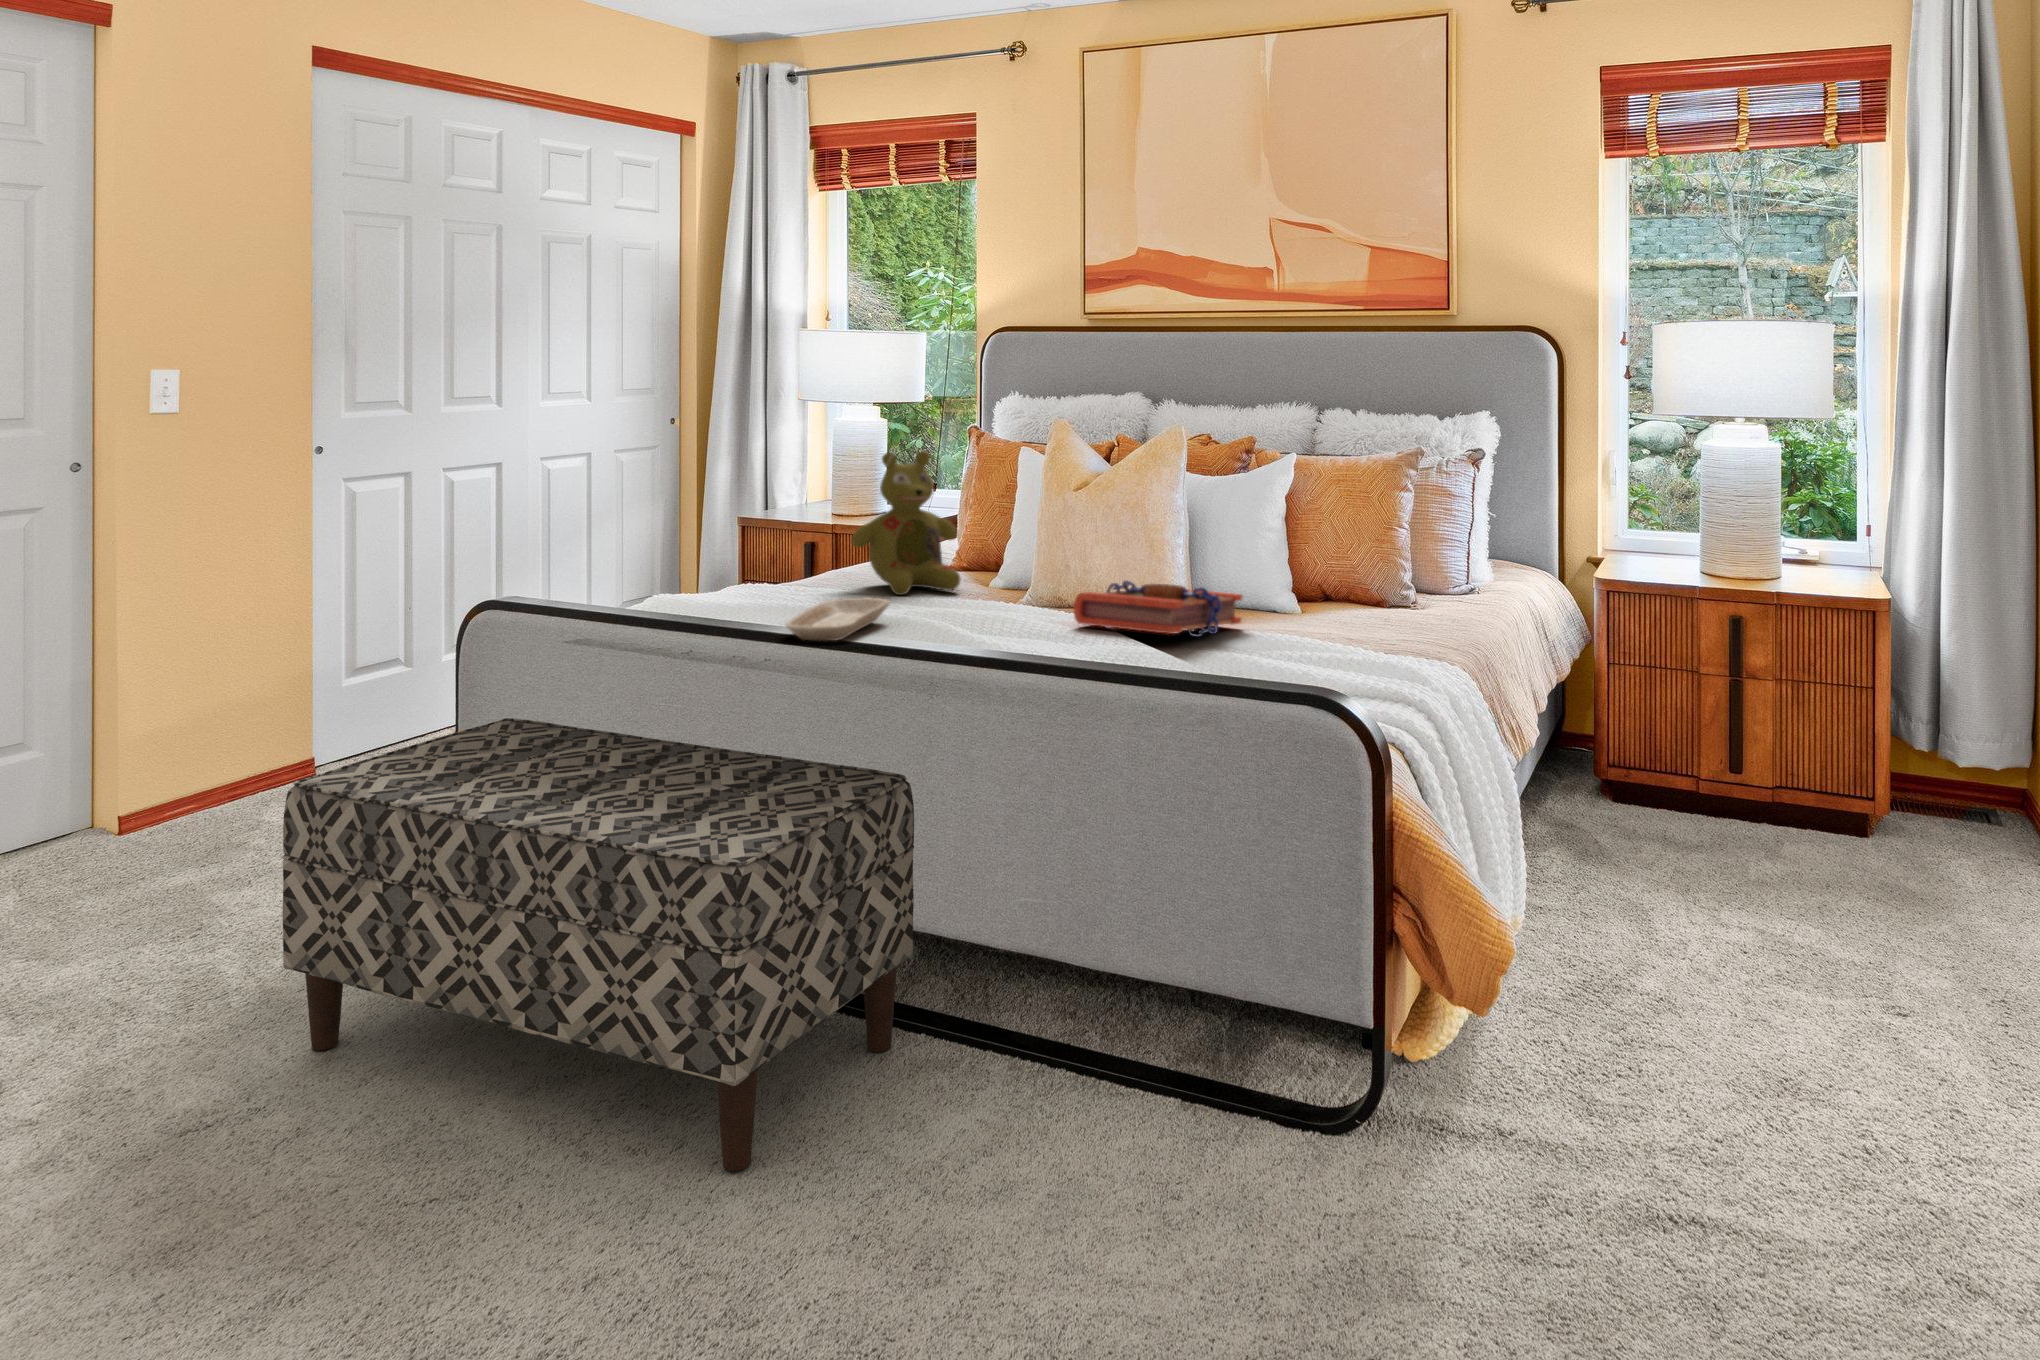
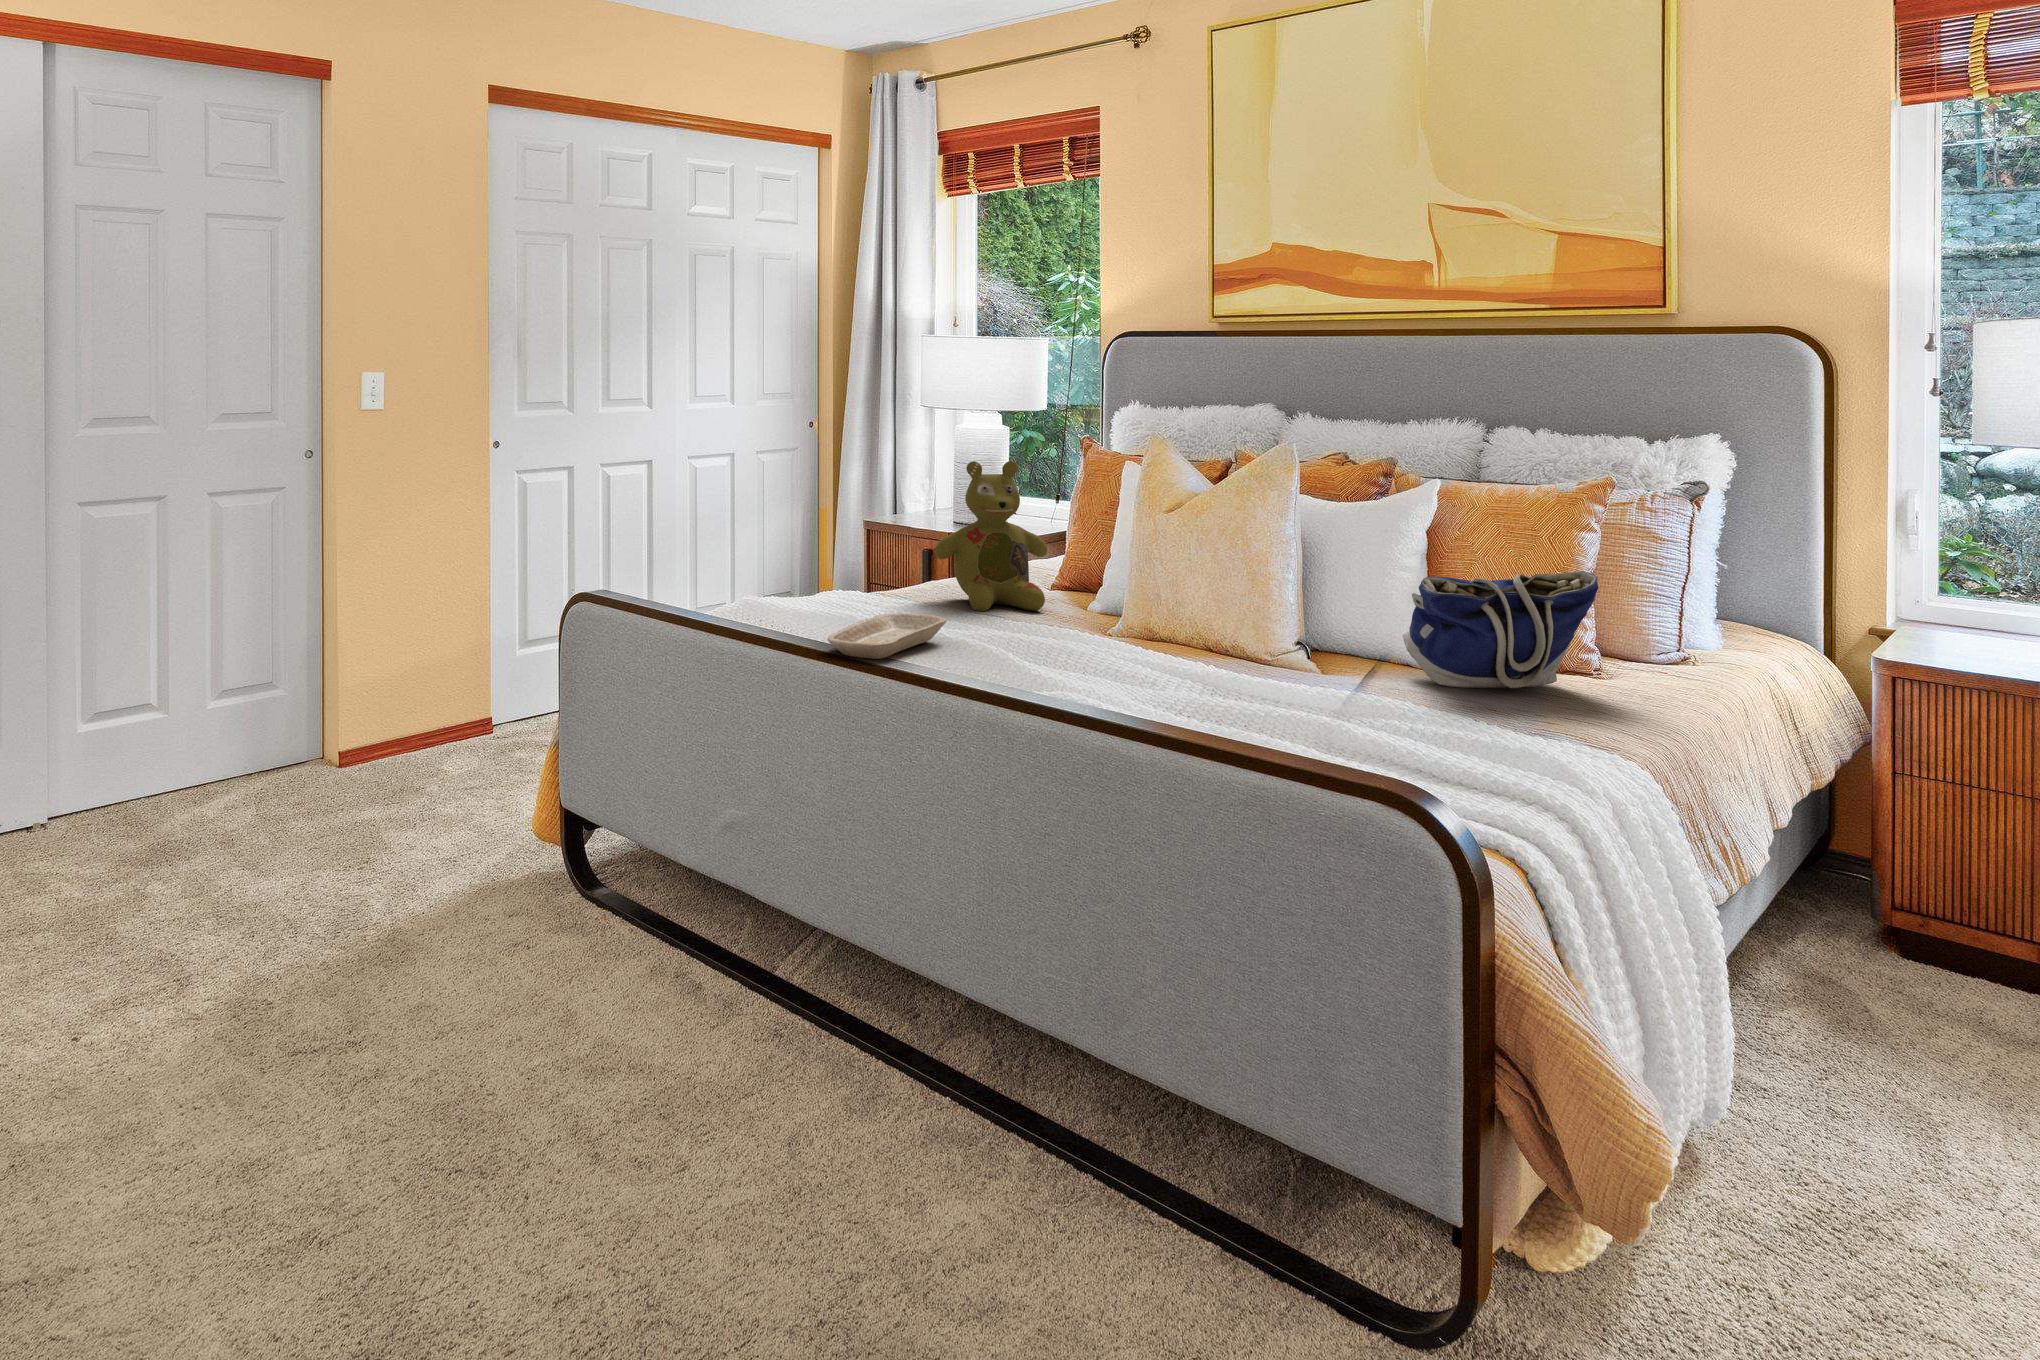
tote bag: none [1275,523,1420,625] -> present [1403,571,1599,688]
book: present [1074,580,1242,637] -> none [1143,616,1354,690]
bench: present [282,718,914,1172] -> none [385,704,938,1216]

